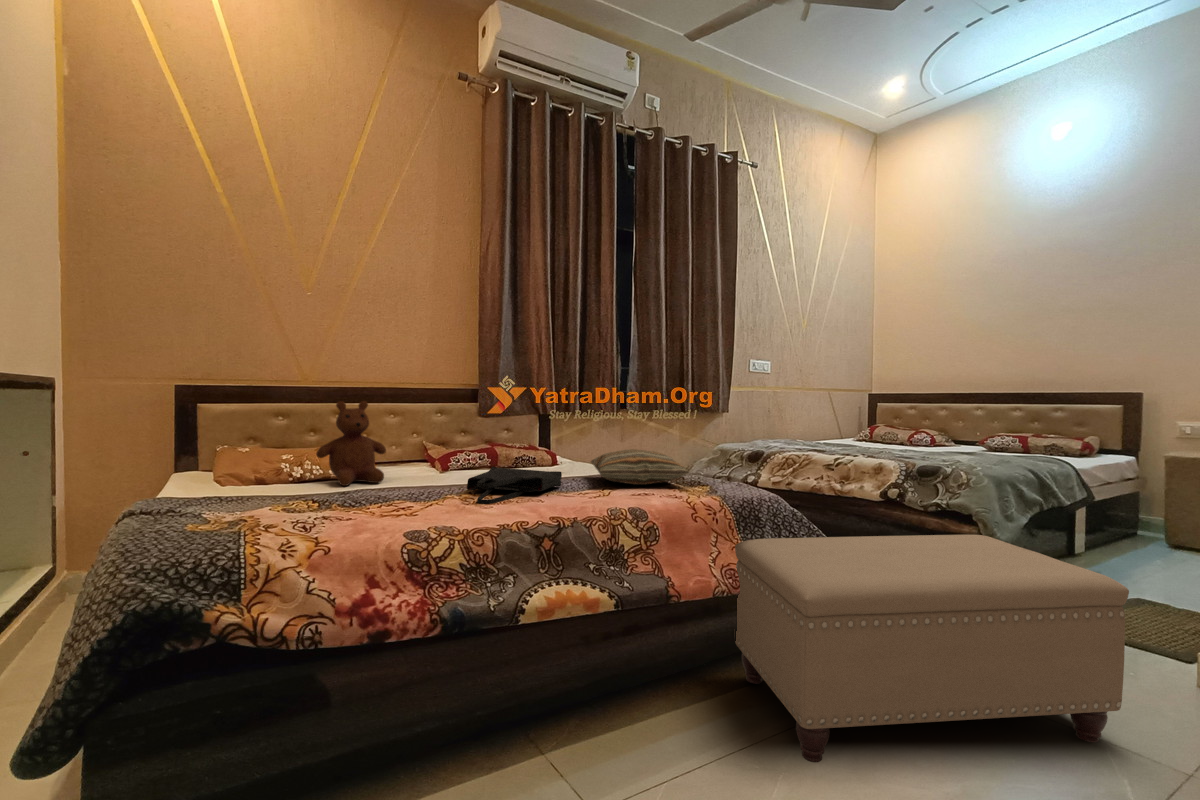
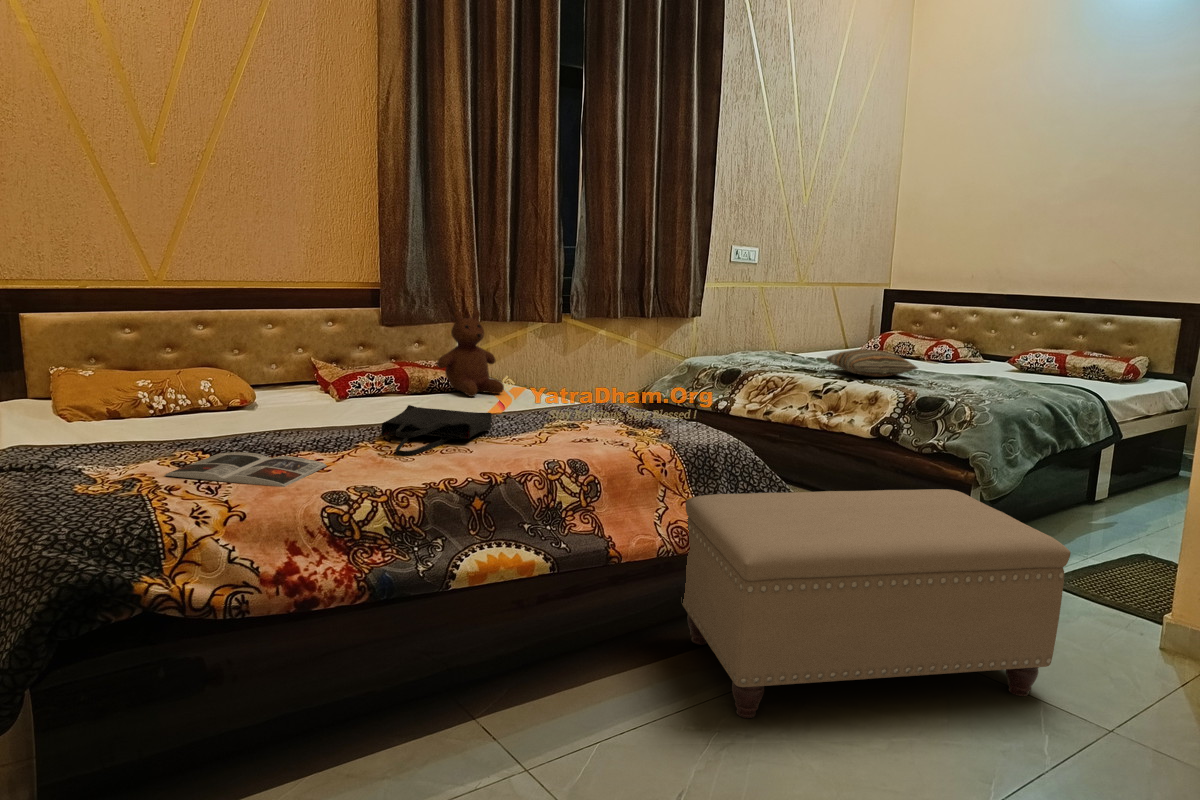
teddy bear: present [316,401,386,486] -> present [437,310,504,397]
pillow: present [591,449,689,485] -> present [827,349,918,377]
magazine: none [270,501,415,526] -> present [165,452,327,487]

